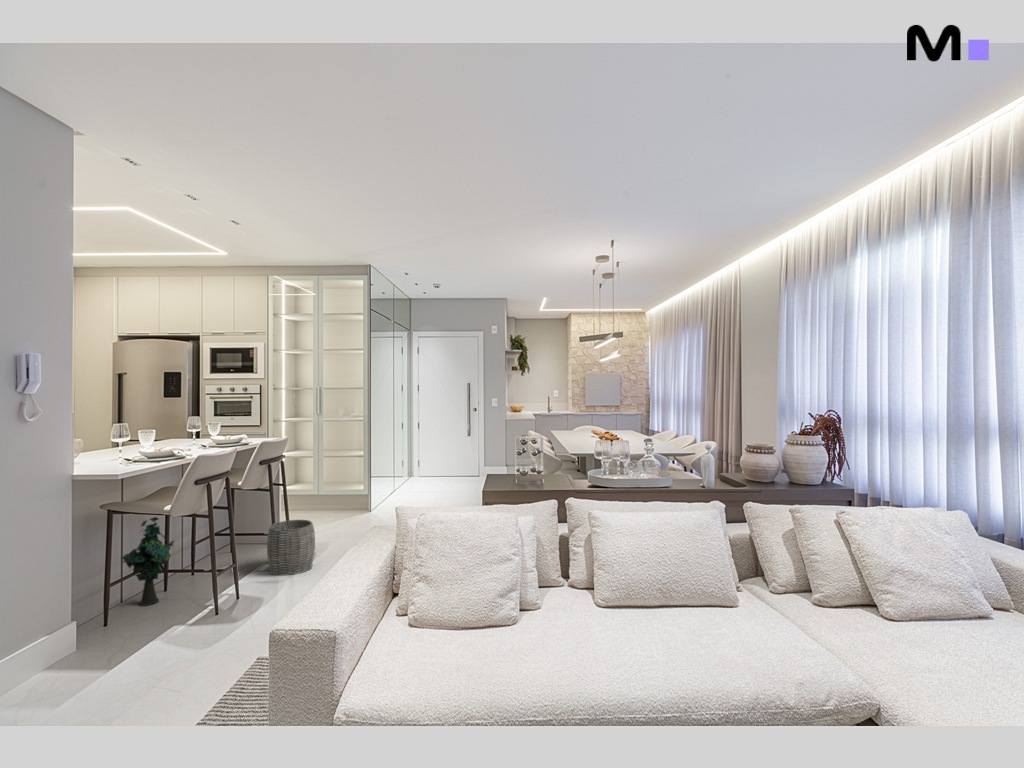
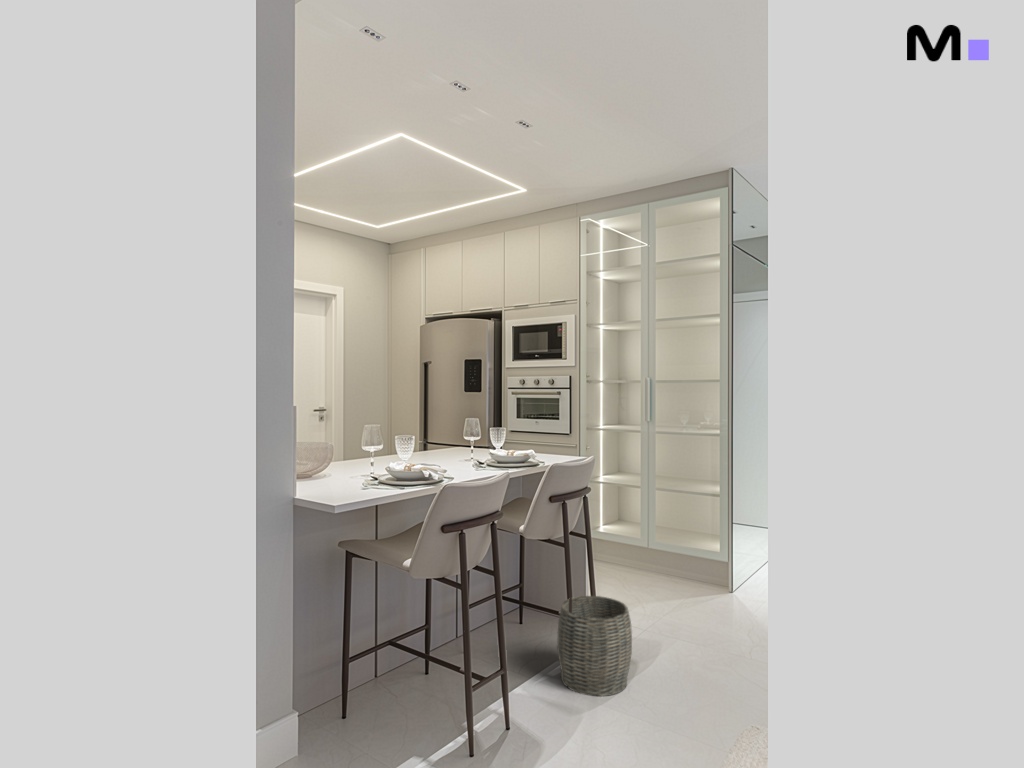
decorative plant: present [122,517,174,606] -> none [355,568,427,702]

